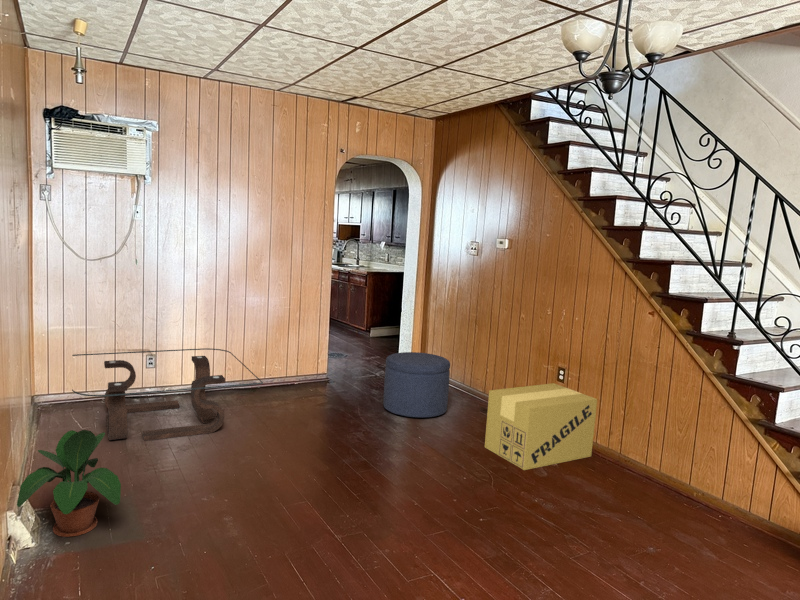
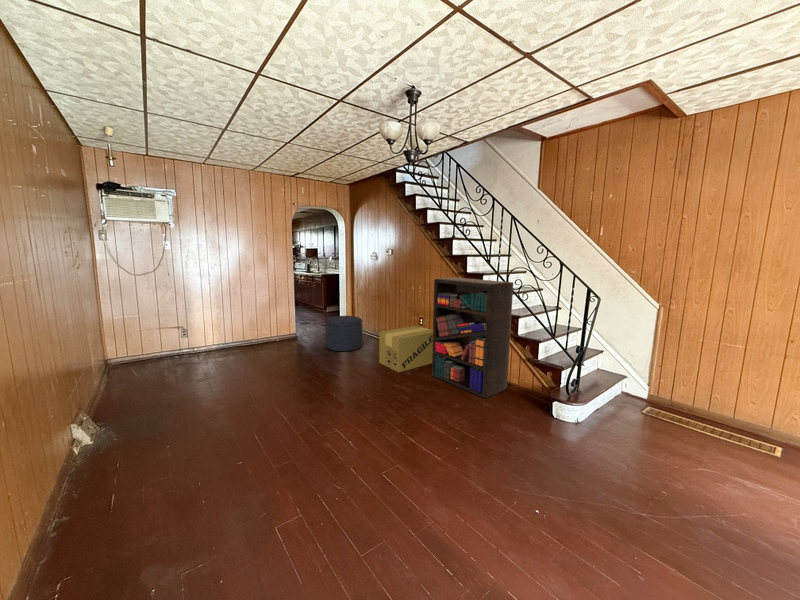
bookshelf: none [590,302,775,543] -> present [432,278,513,398]
coffee table: present [72,348,263,441] -> none [127,323,249,379]
potted plant: present [17,430,121,537] -> none [81,371,153,435]

